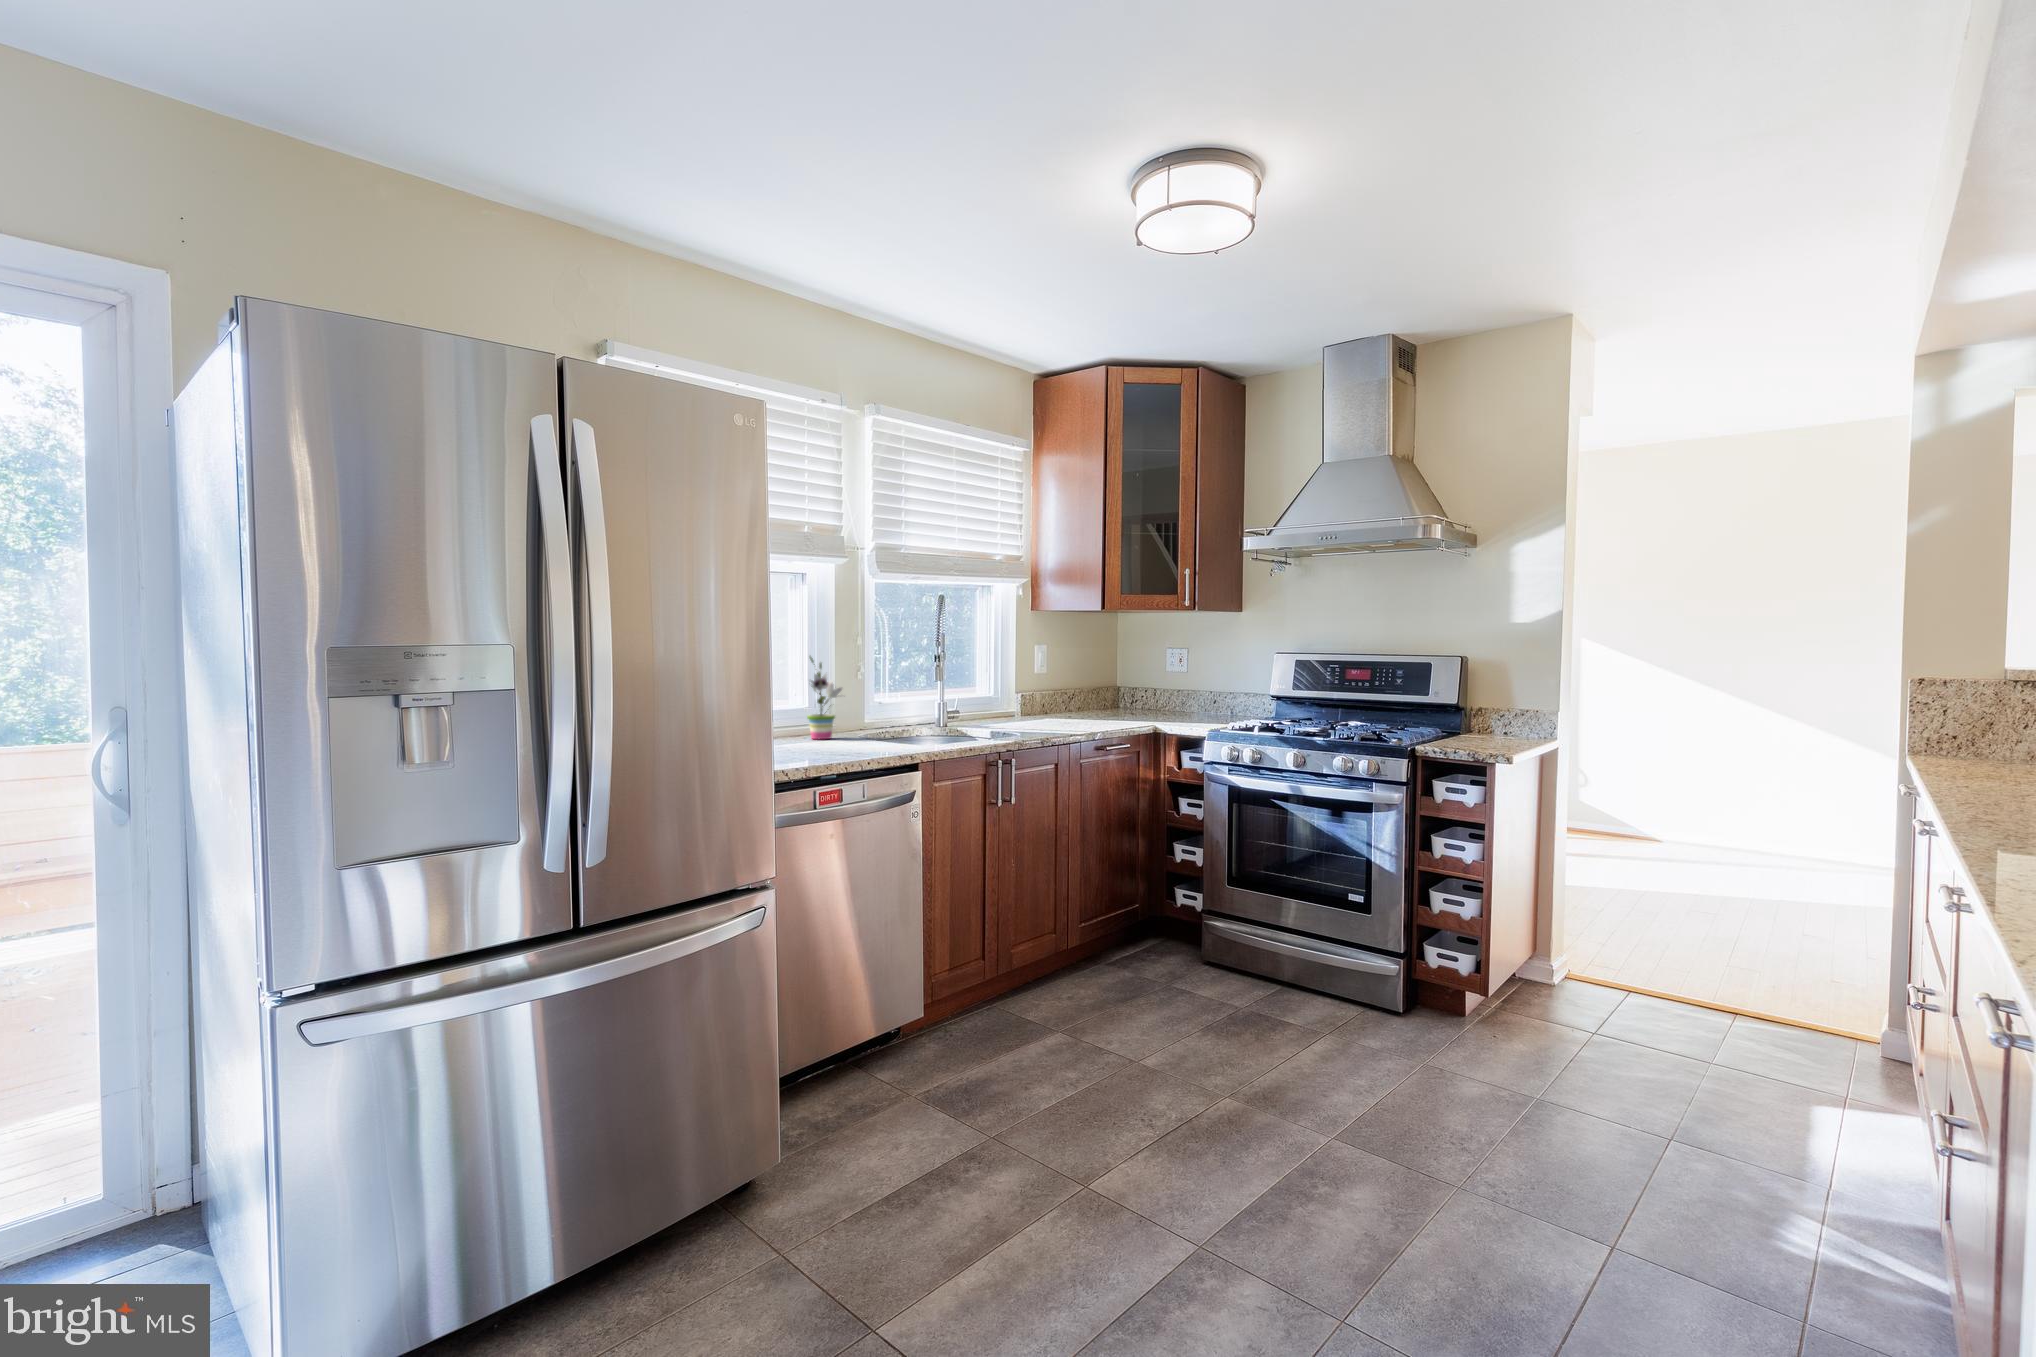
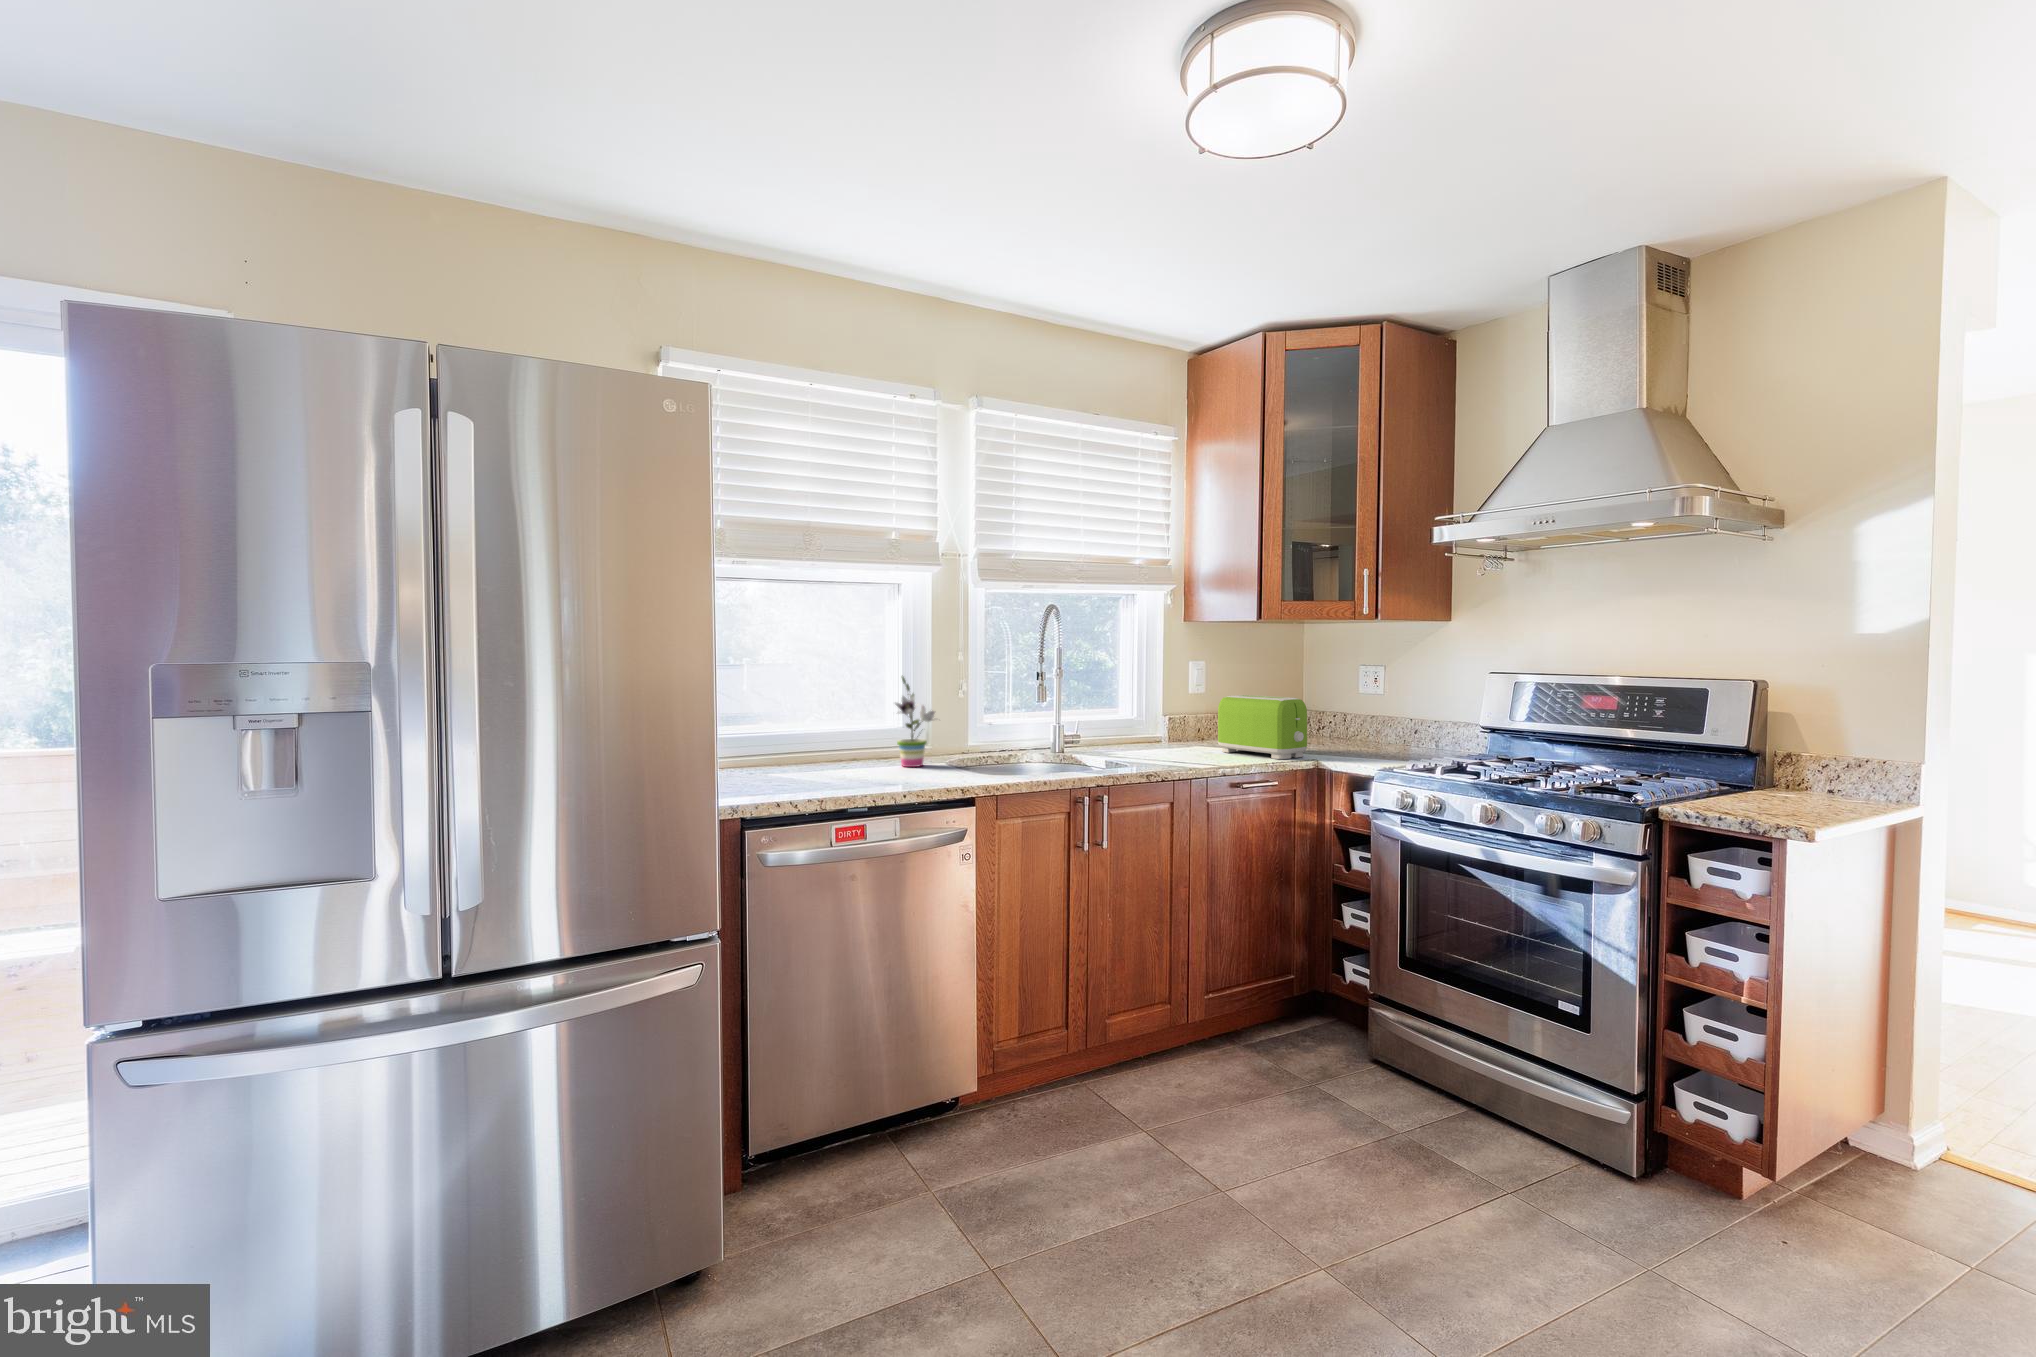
toaster: none [1072,674,1147,726] -> present [1218,695,1307,759]

